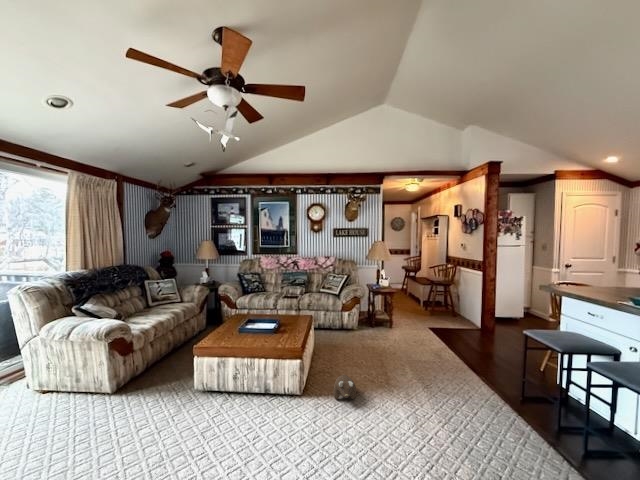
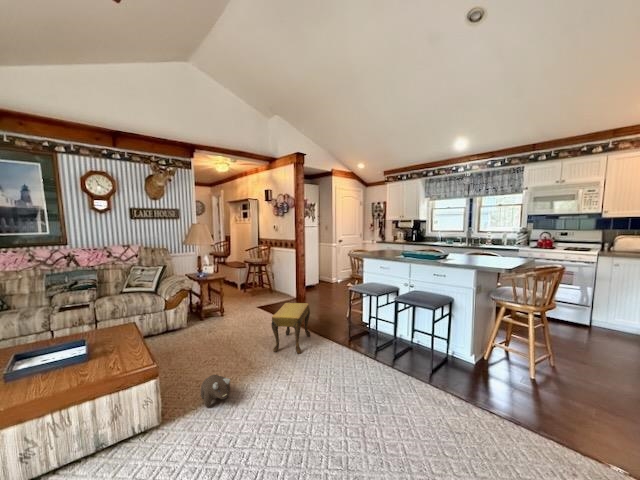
footstool: none [415,332,468,391] -> present [272,303,310,354]

